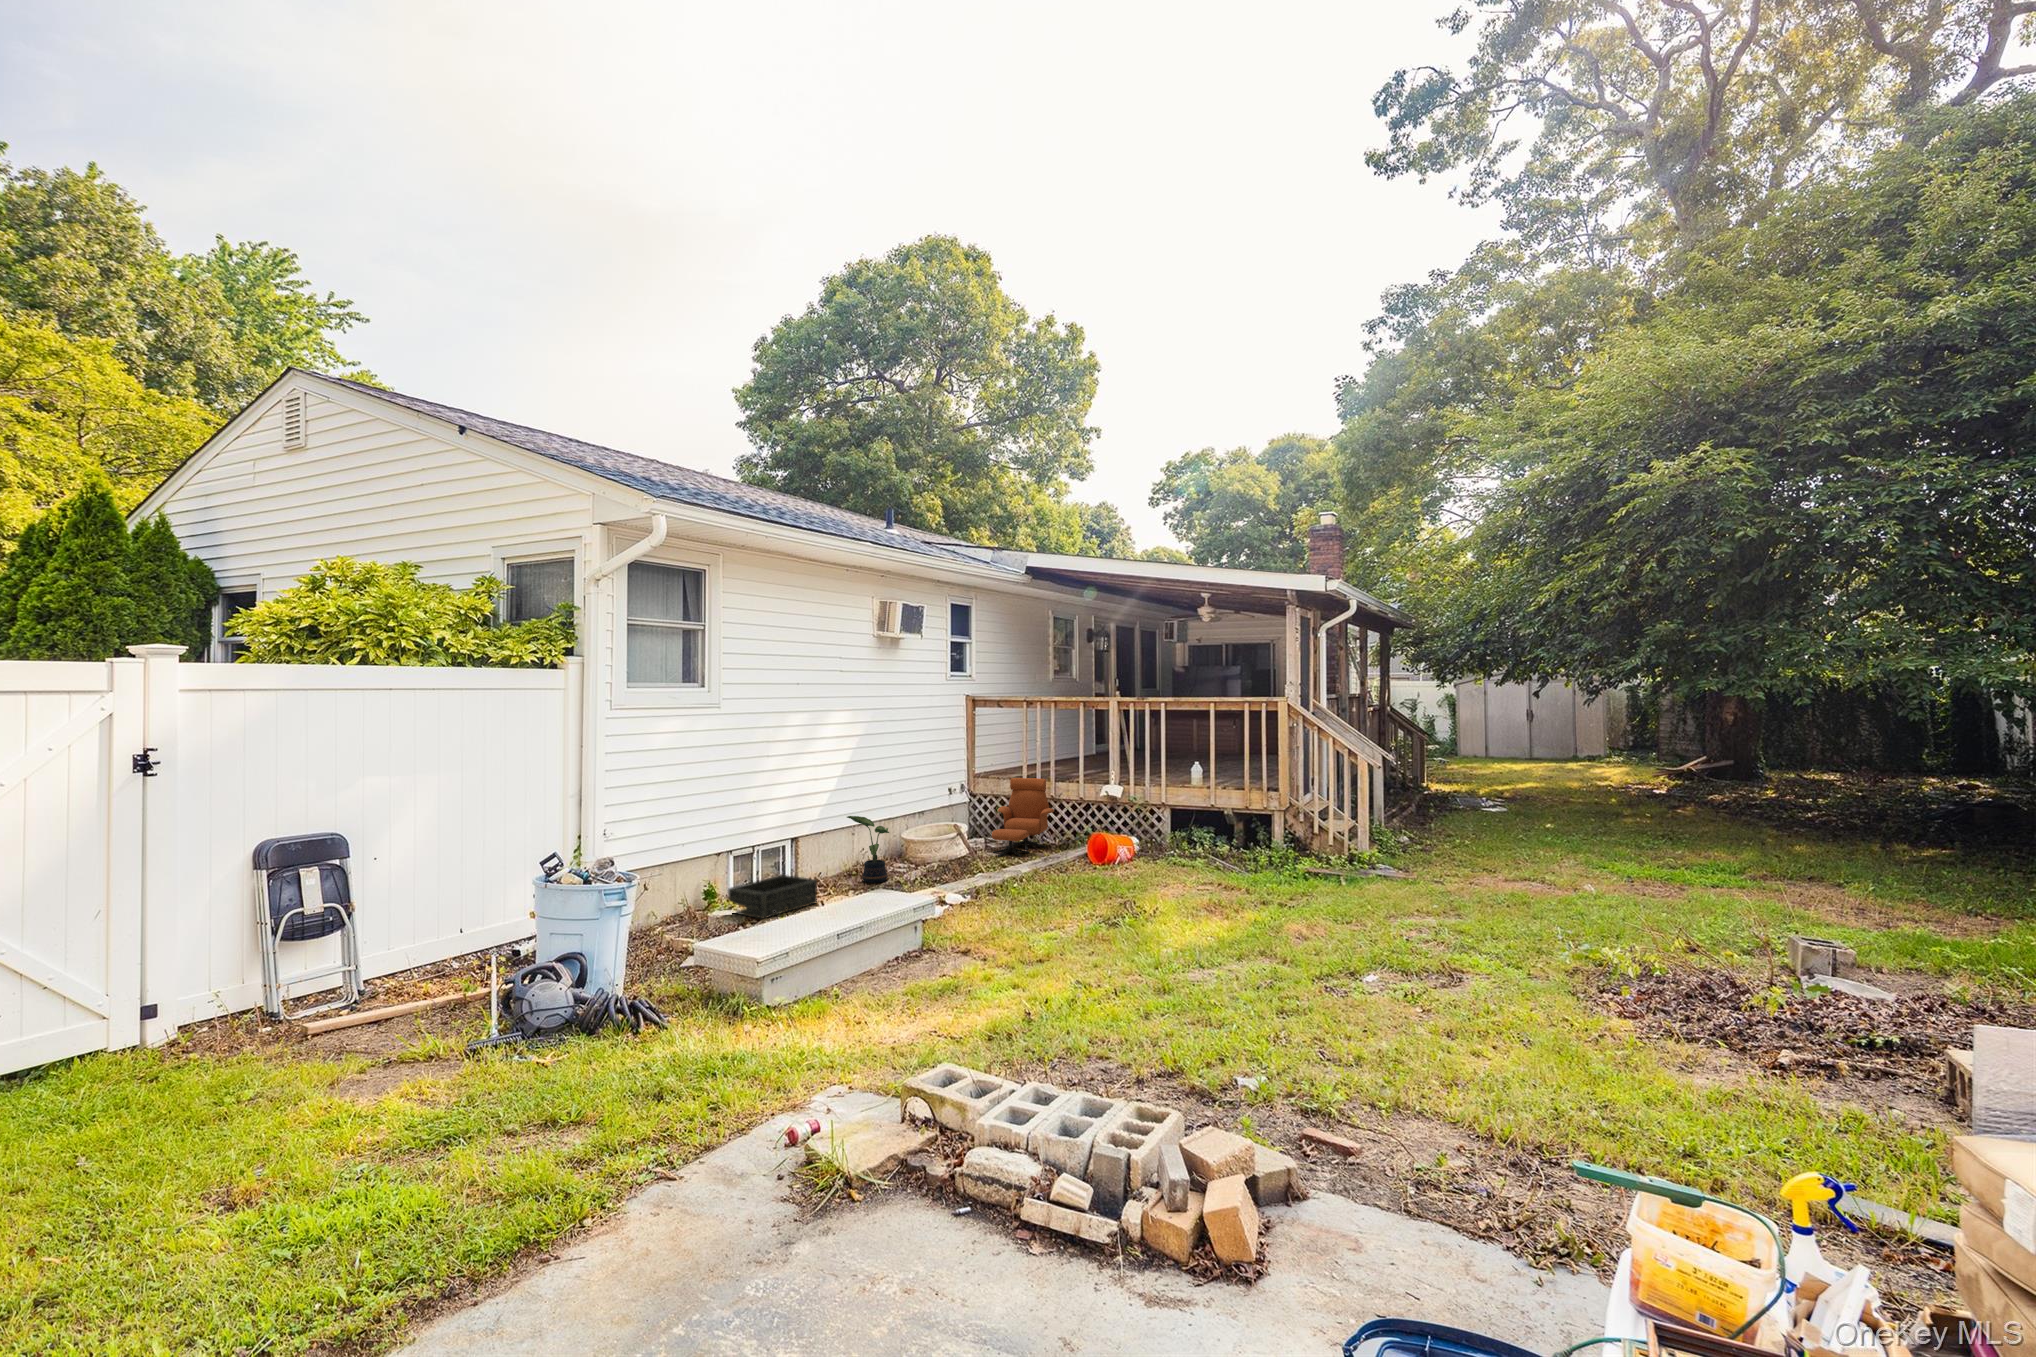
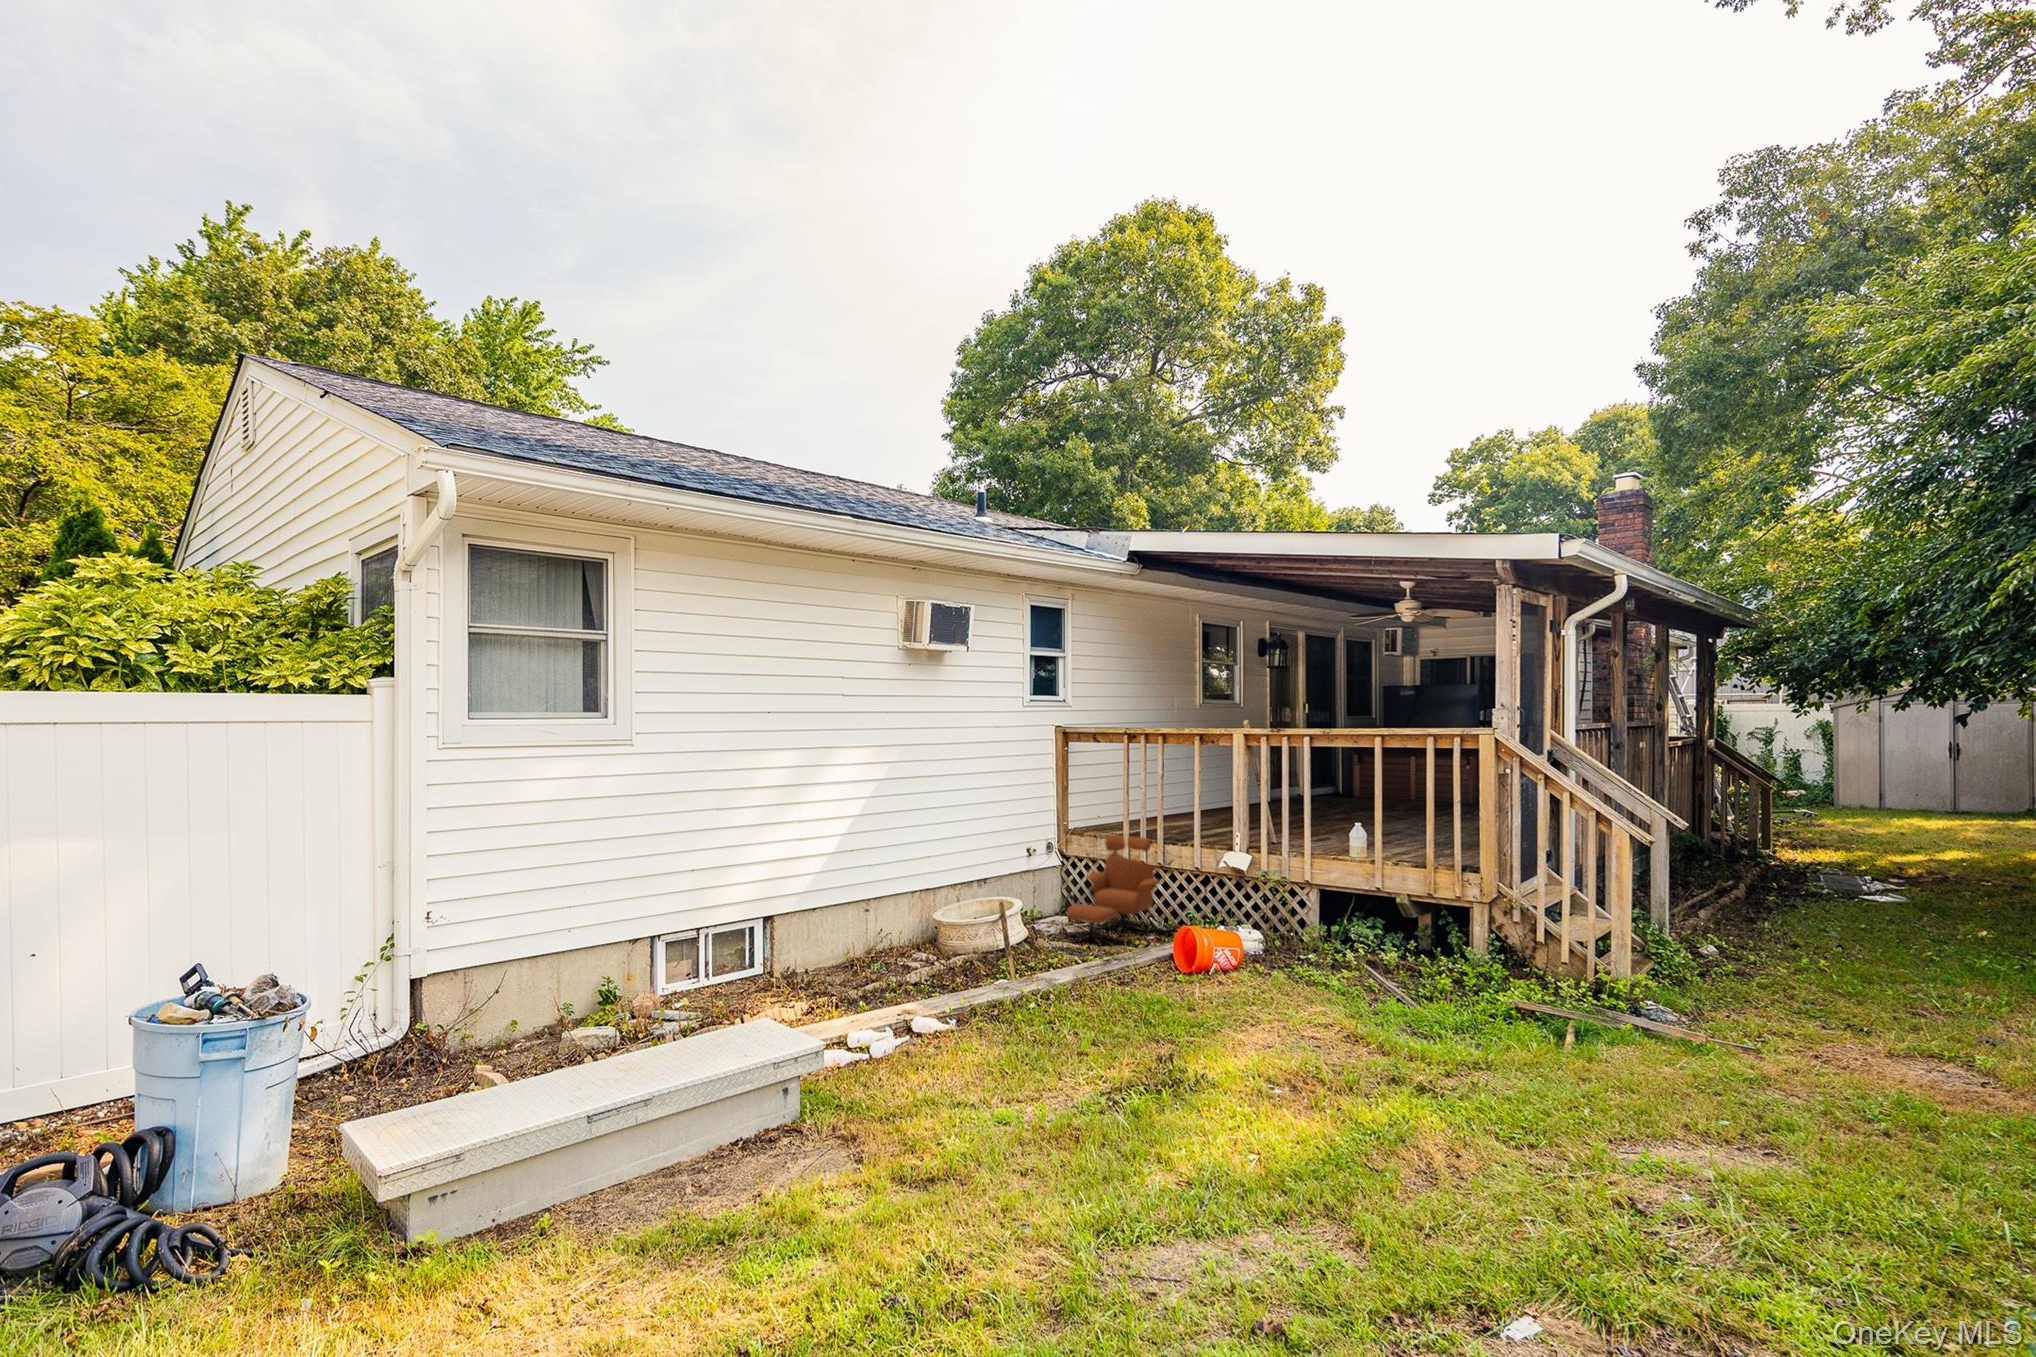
potted plant: present [847,816,889,883] -> none [846,882,904,974]
basket: present [728,875,817,919] -> none [649,959,768,1024]

